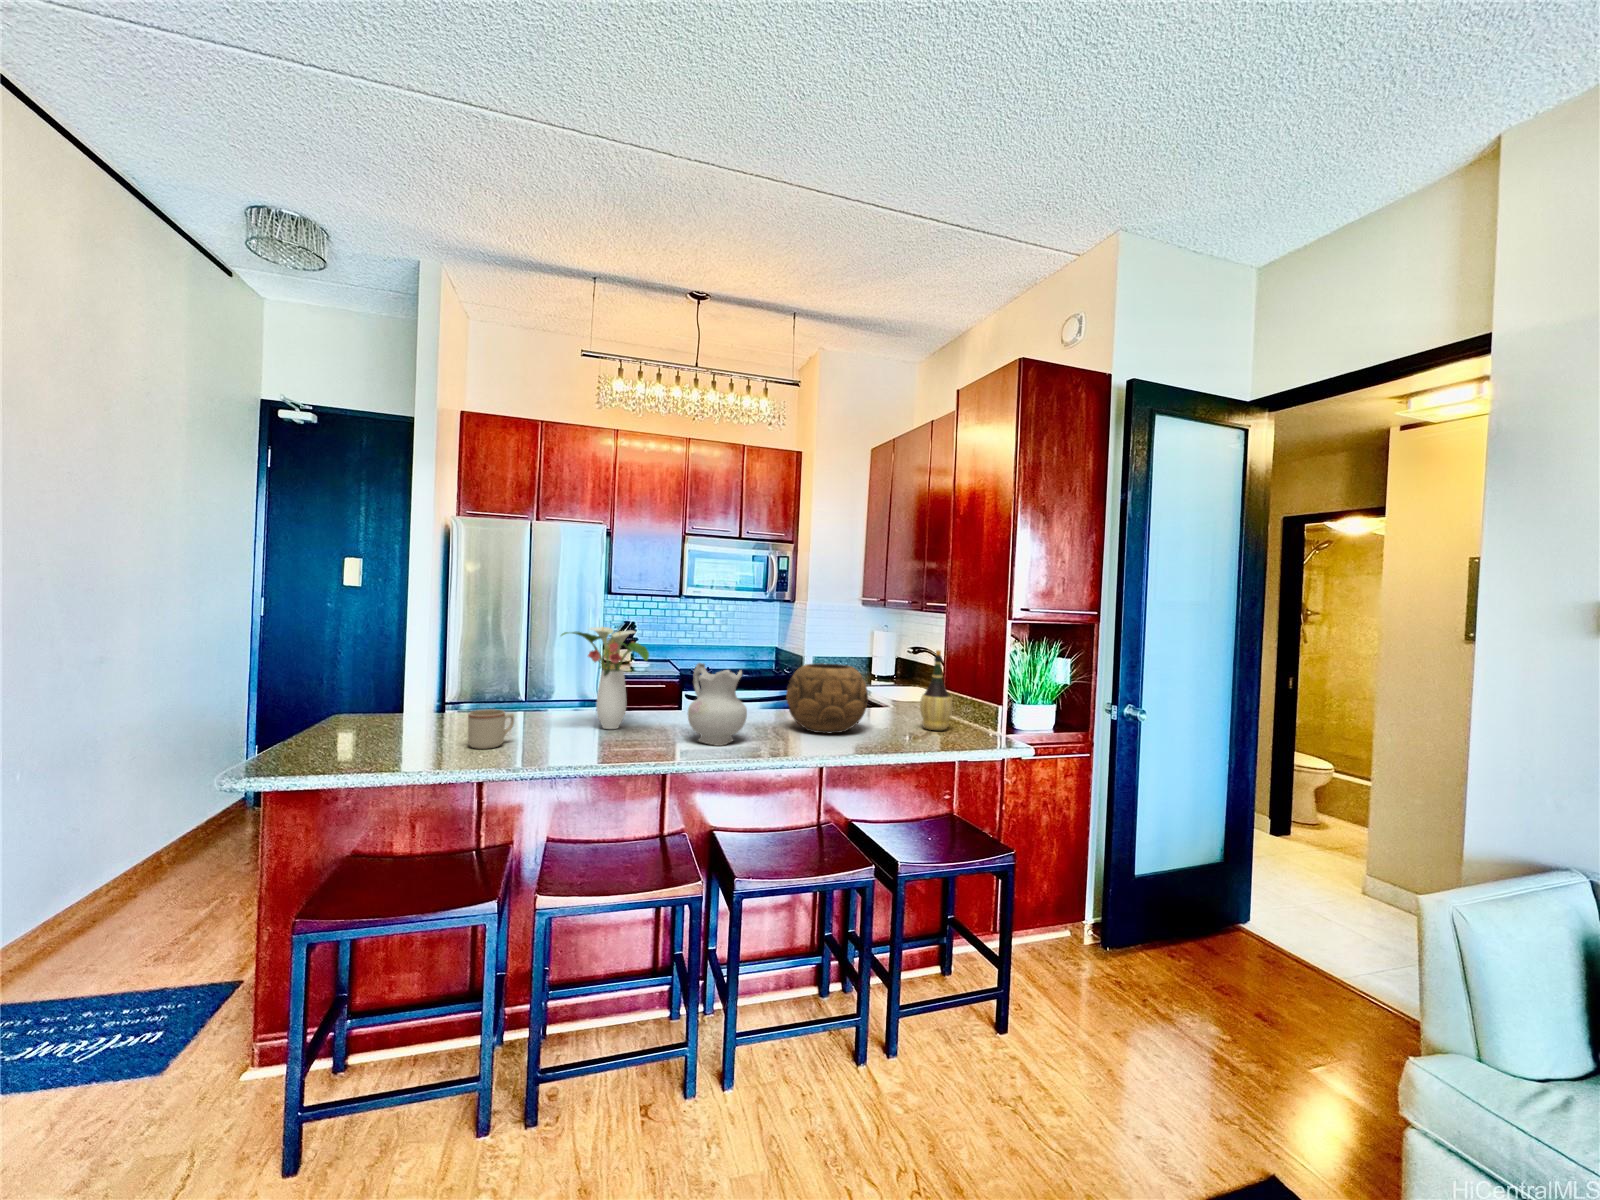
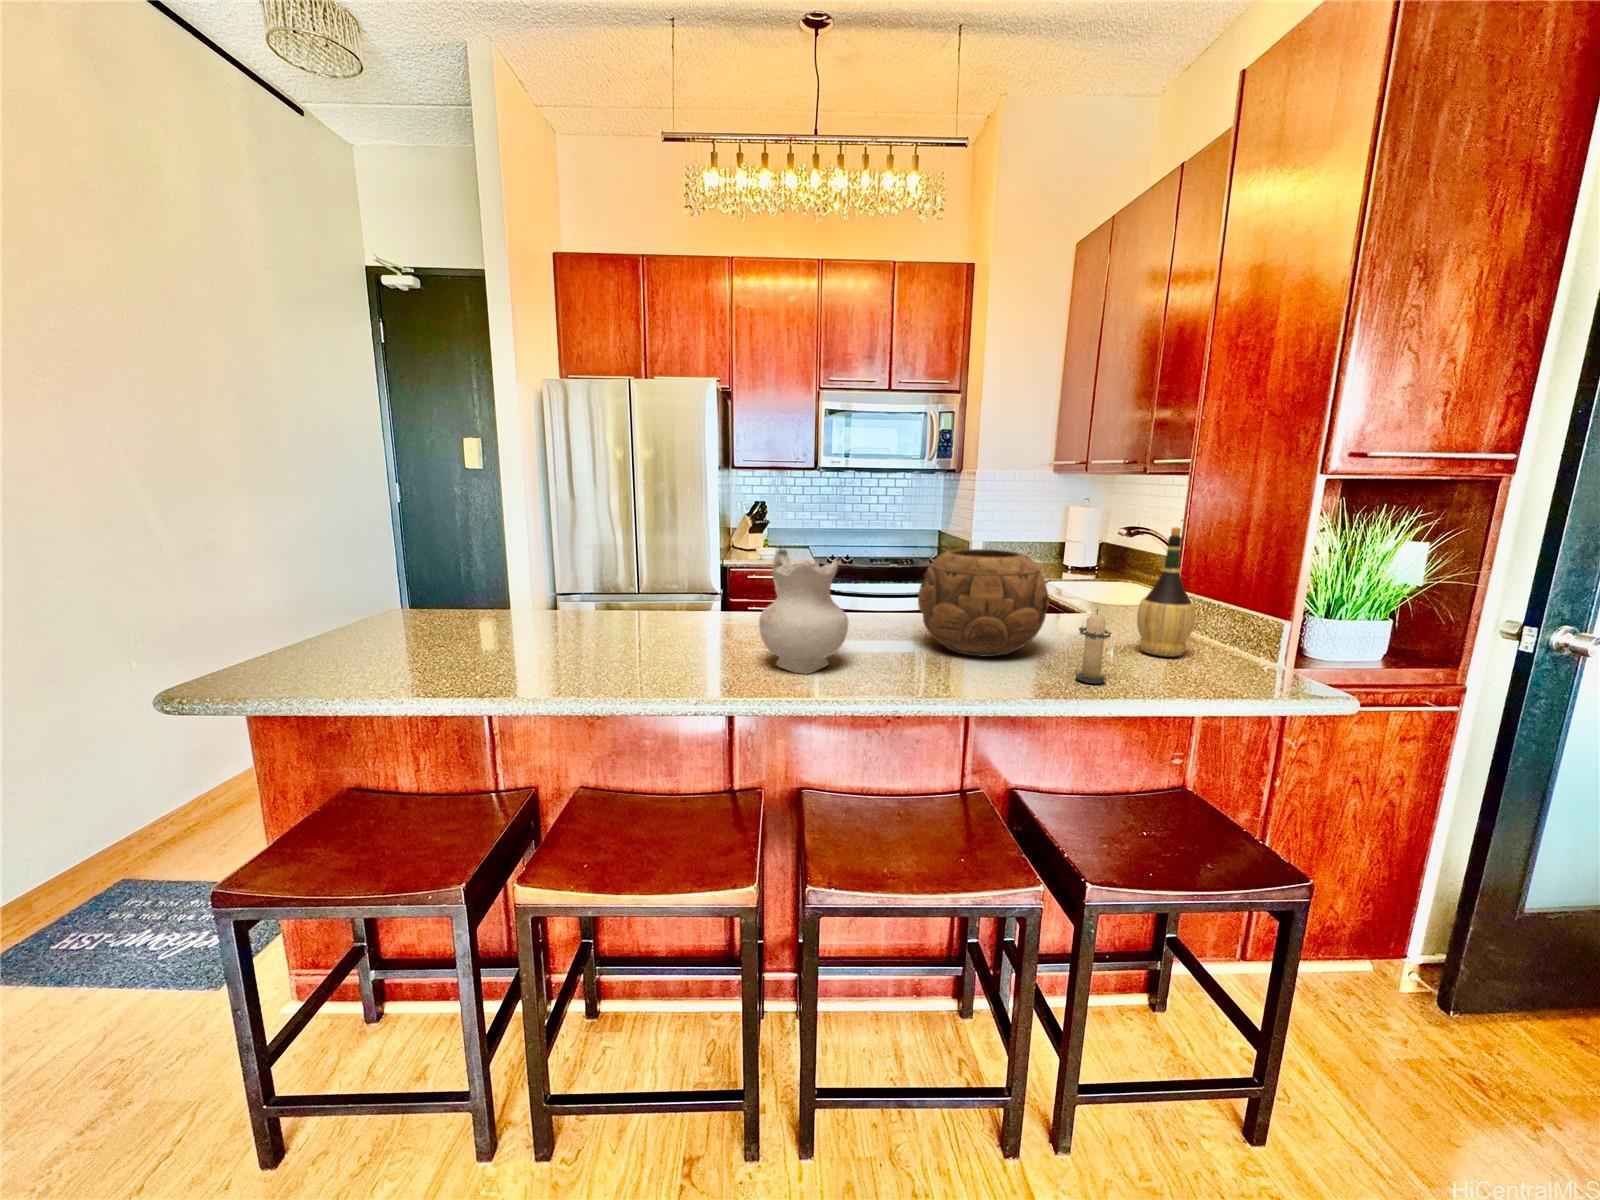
flower arrangement: present [561,627,649,729] -> none [590,498,707,639]
candle: none [884,699,907,745] -> present [1076,609,1111,684]
mug: present [468,709,514,749] -> none [459,612,527,666]

